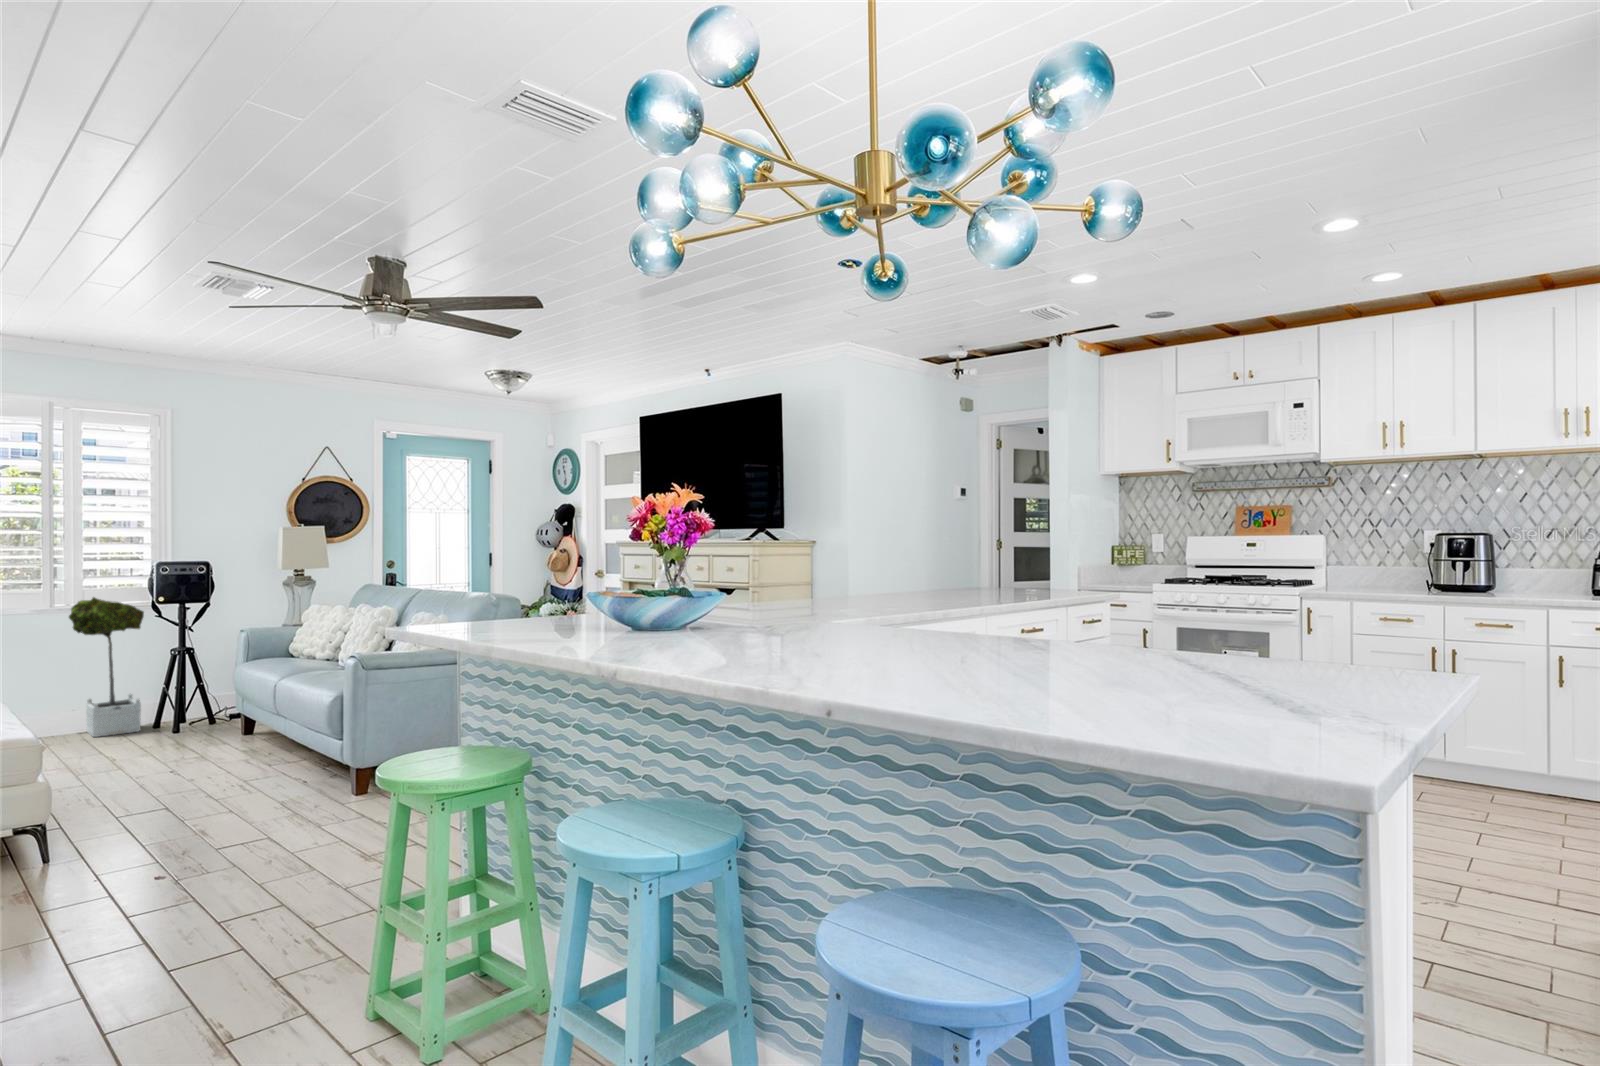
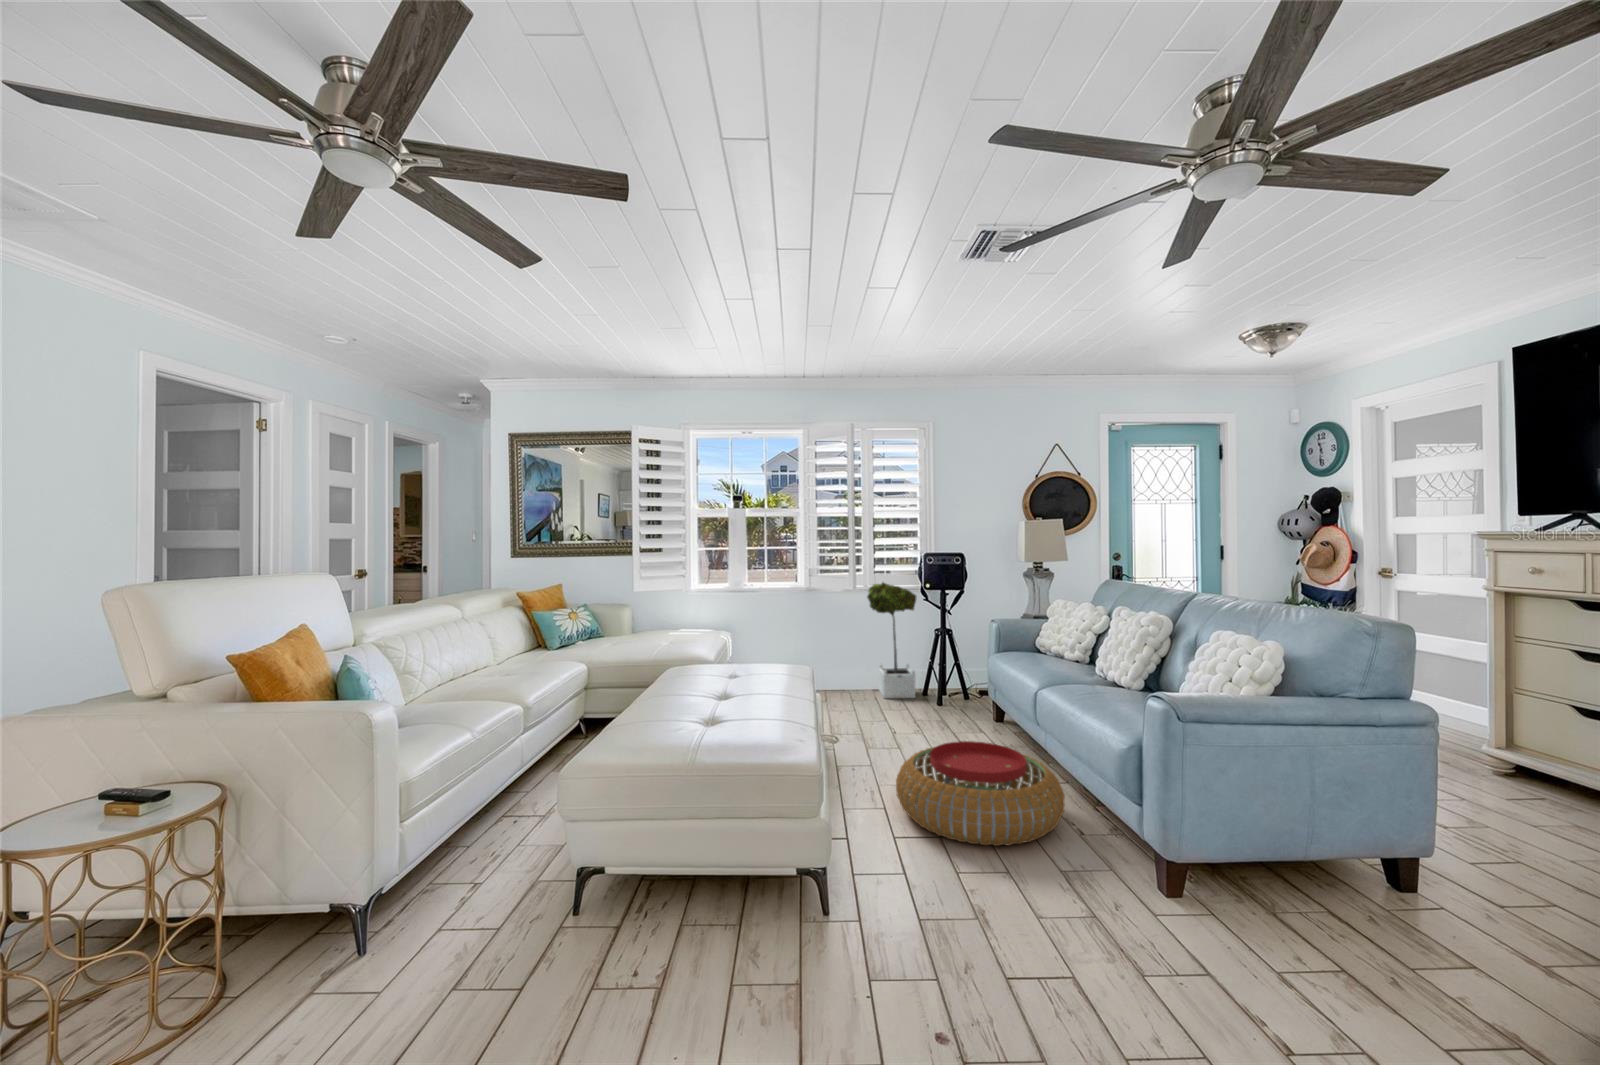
pouf: none [102,734,288,819] -> present [896,741,1065,846]

